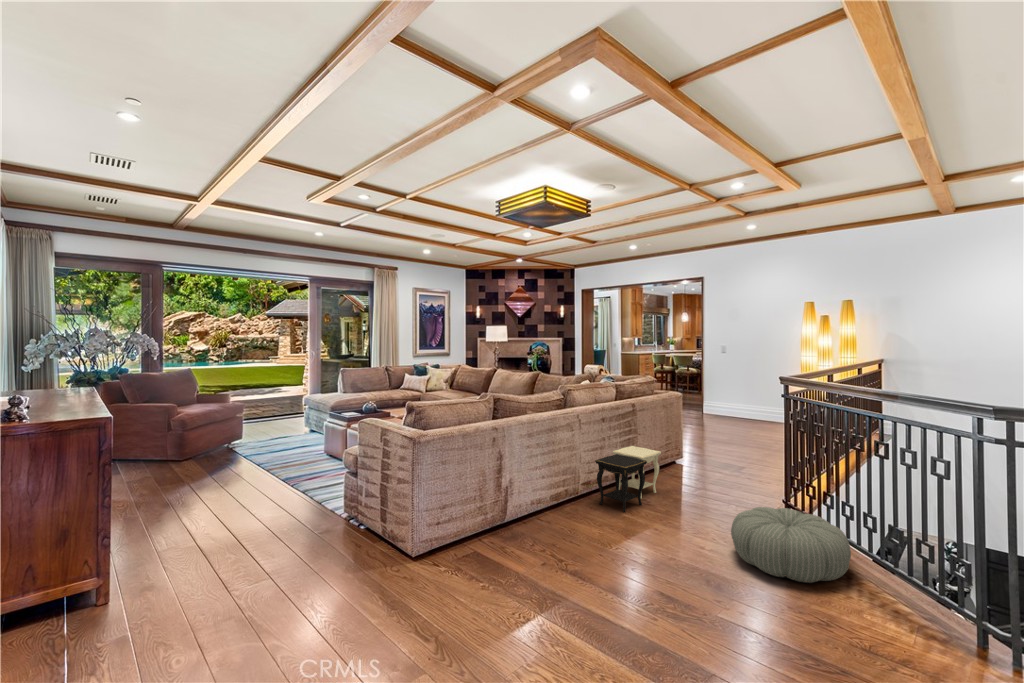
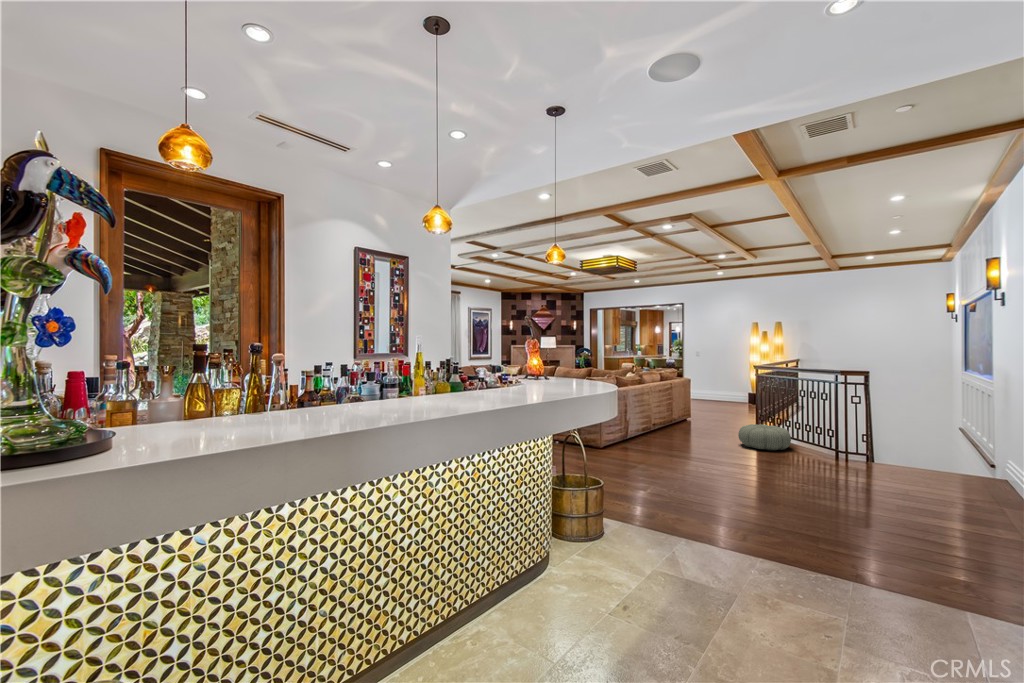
side table: present [595,446,661,512] -> none [661,406,691,436]

